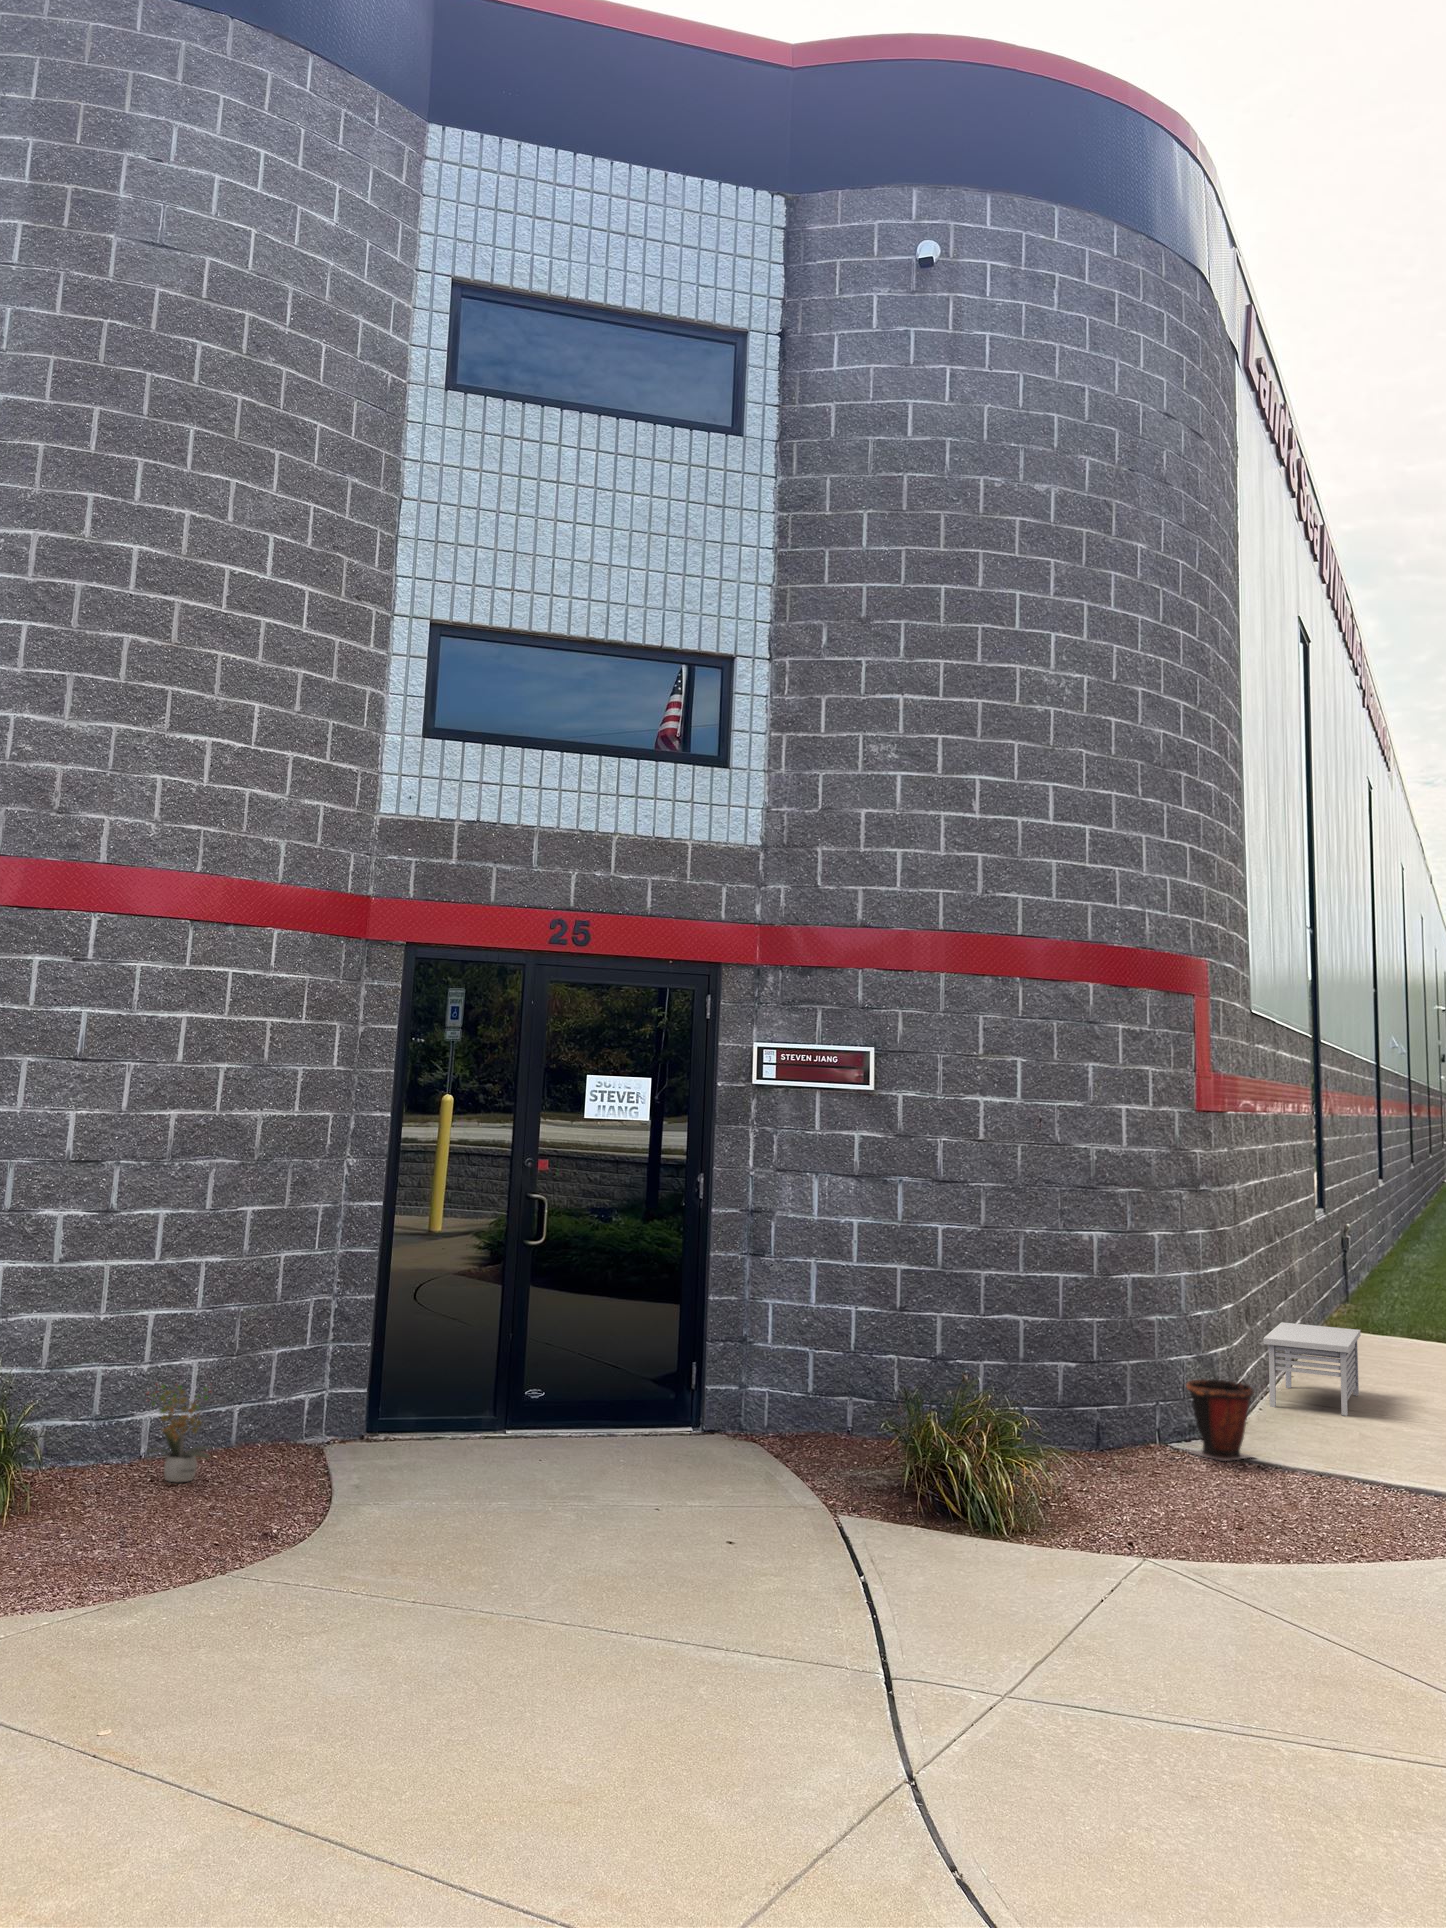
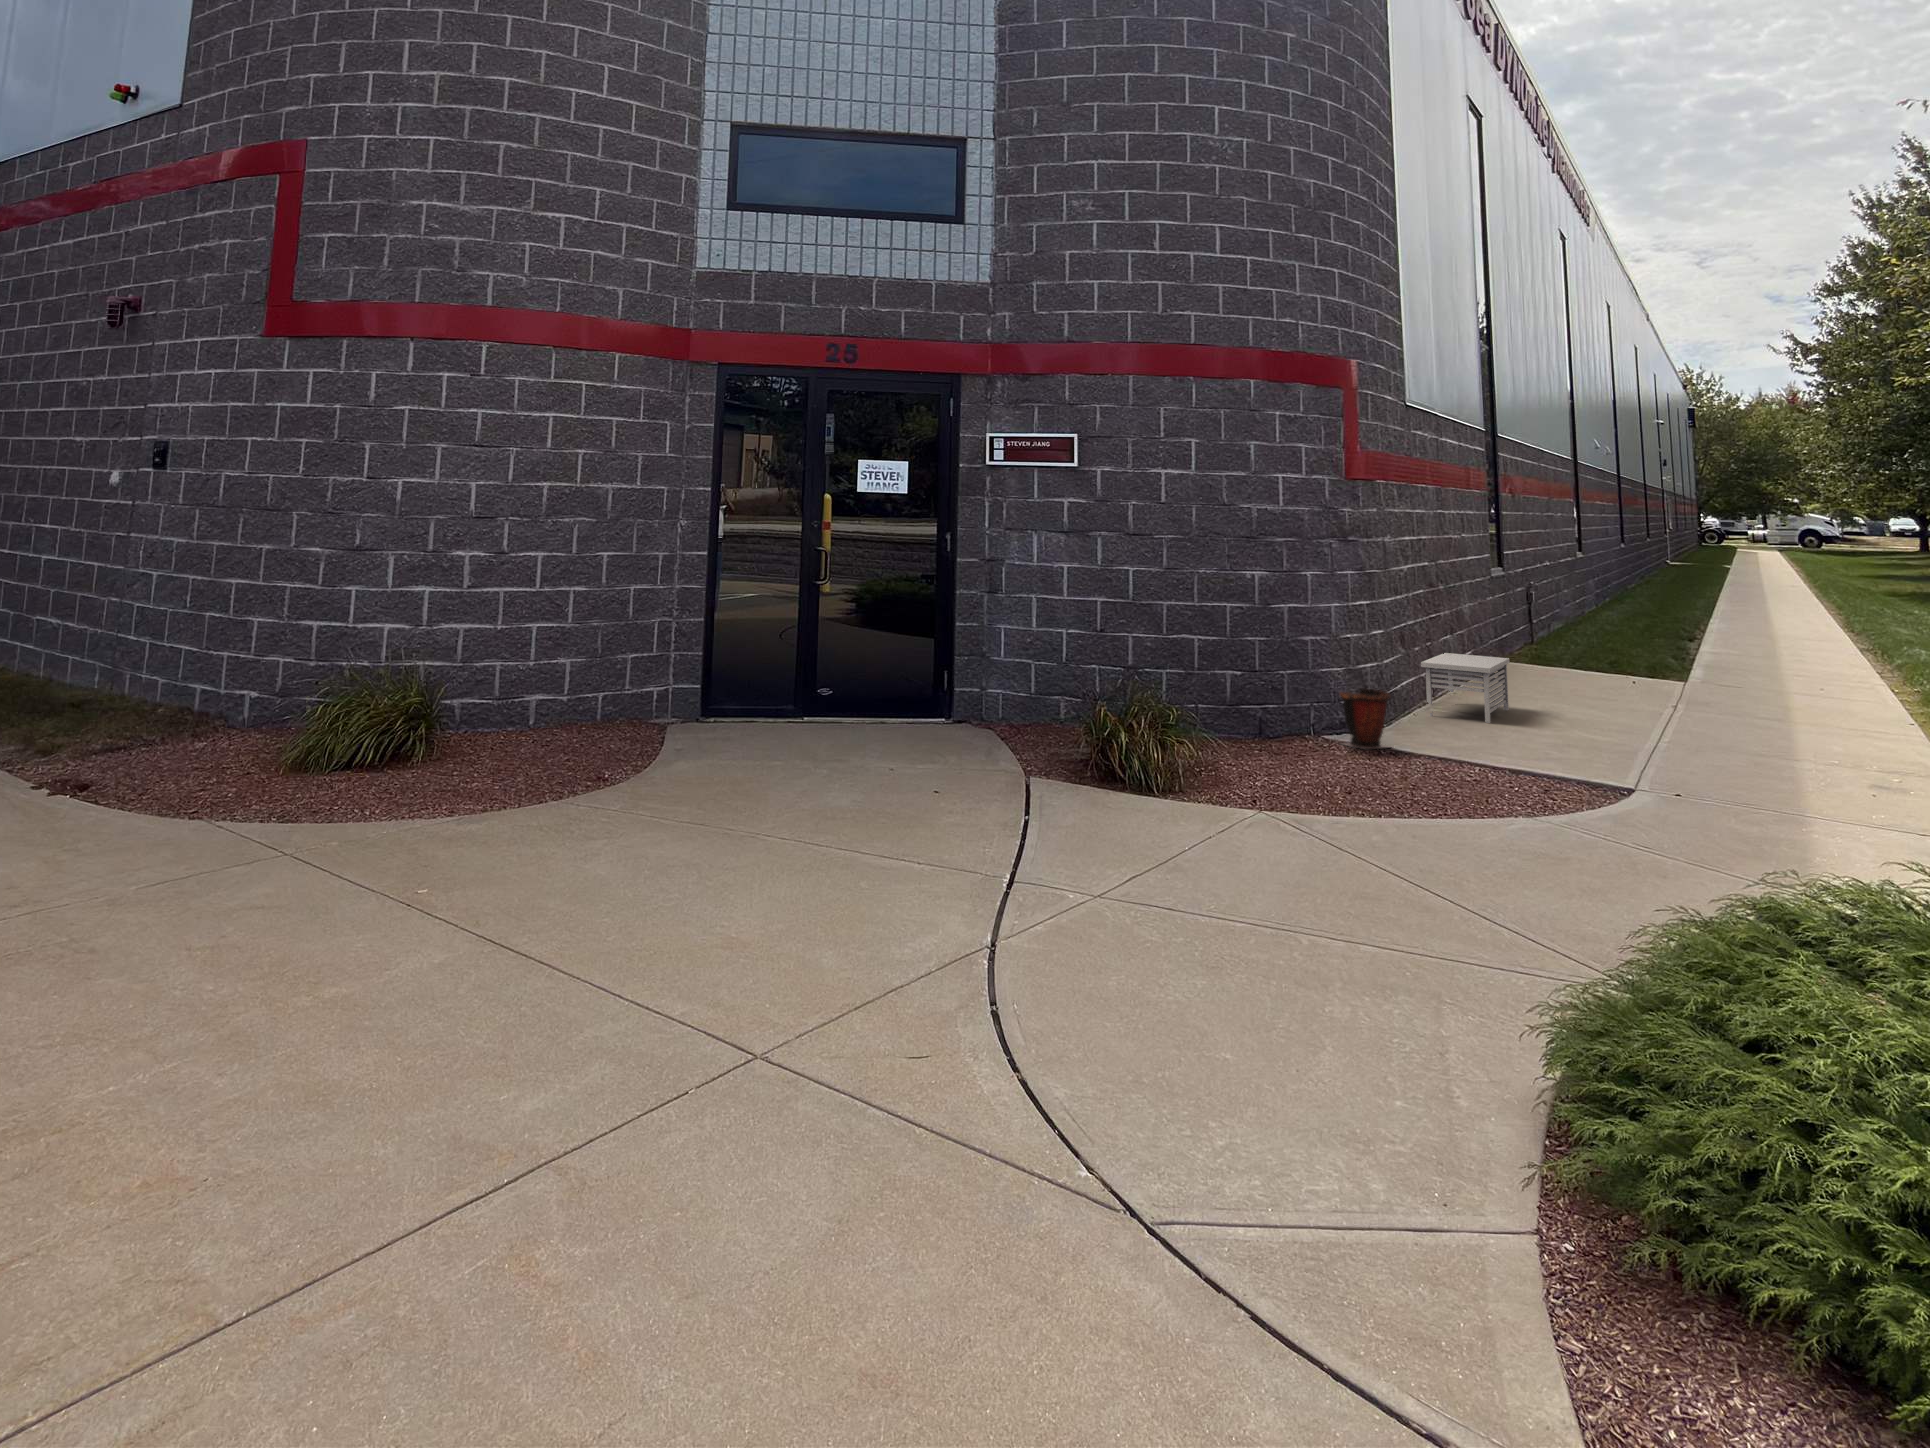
potted plant: present [148,1384,212,1482] -> none [530,675,581,745]

